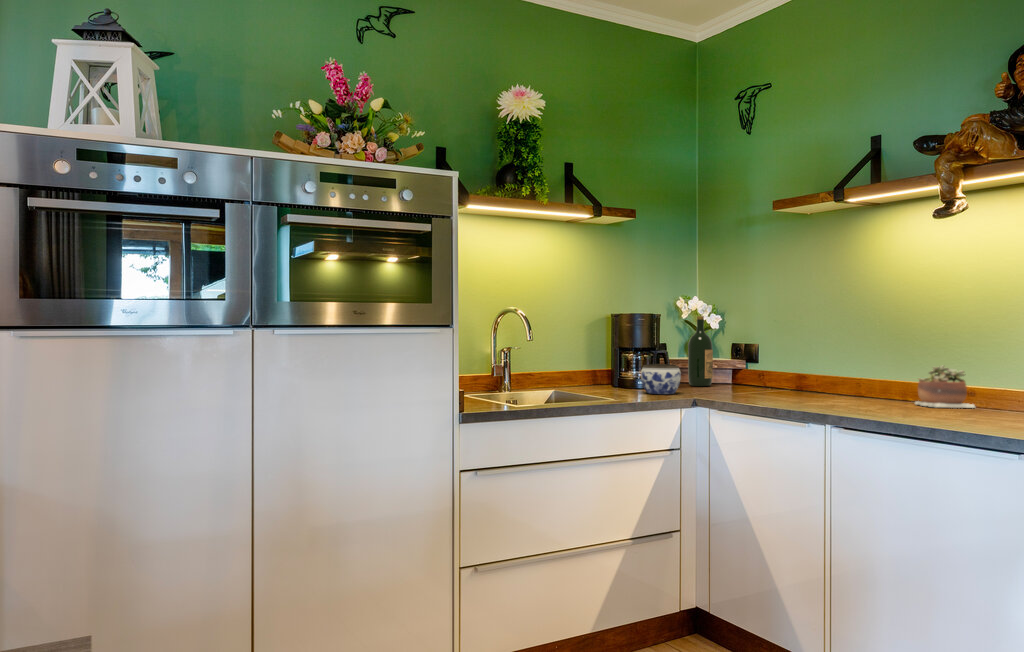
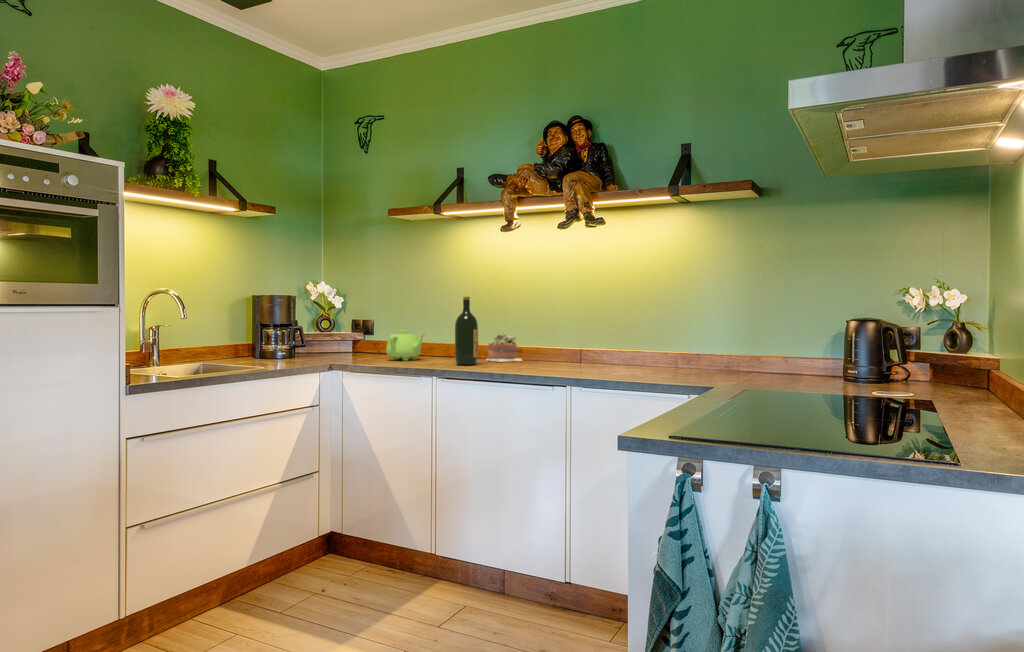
wine bottle: present [688,316,713,386] -> present [455,297,478,365]
teapot: none [767,358,823,399] -> present [386,330,425,361]
jar: present [641,364,681,394] -> none [284,337,318,362]

